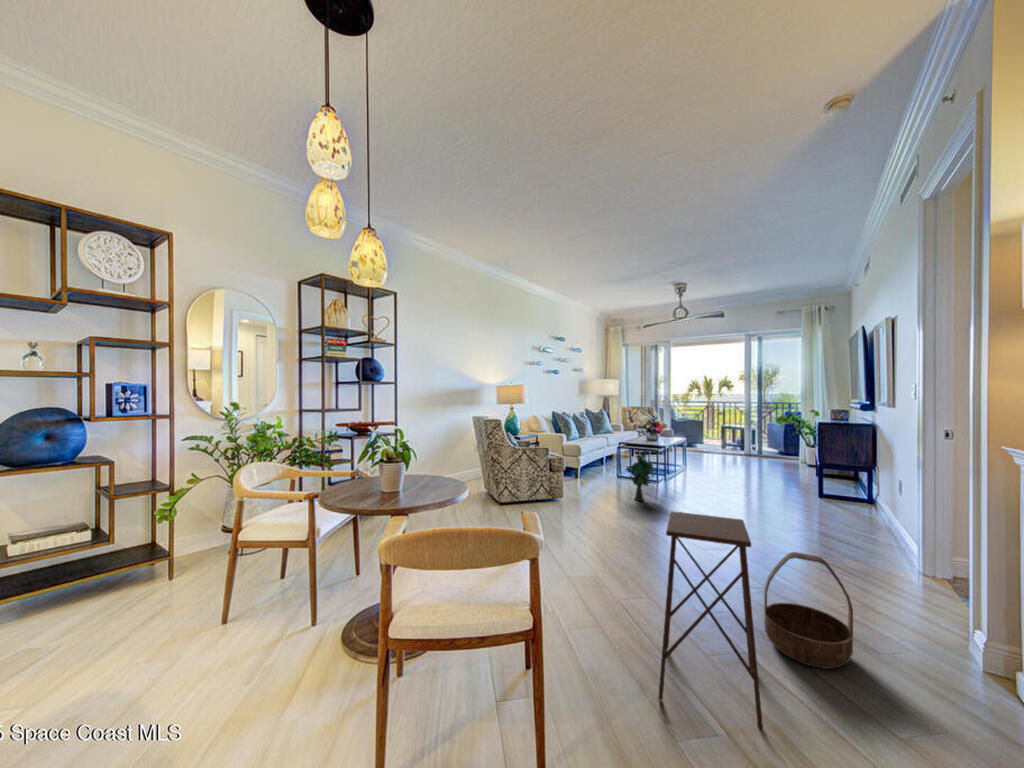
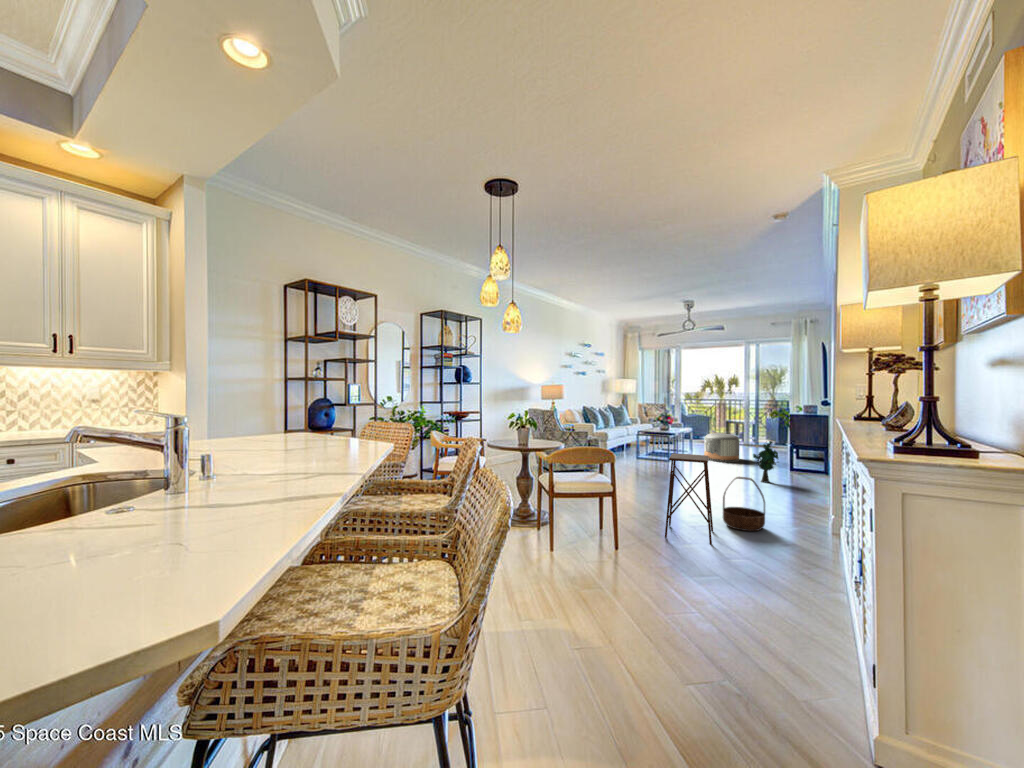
pouf: none [701,445,746,482] -> present [704,433,739,462]
decorative plant: present [626,451,654,501] -> present [753,441,778,483]

